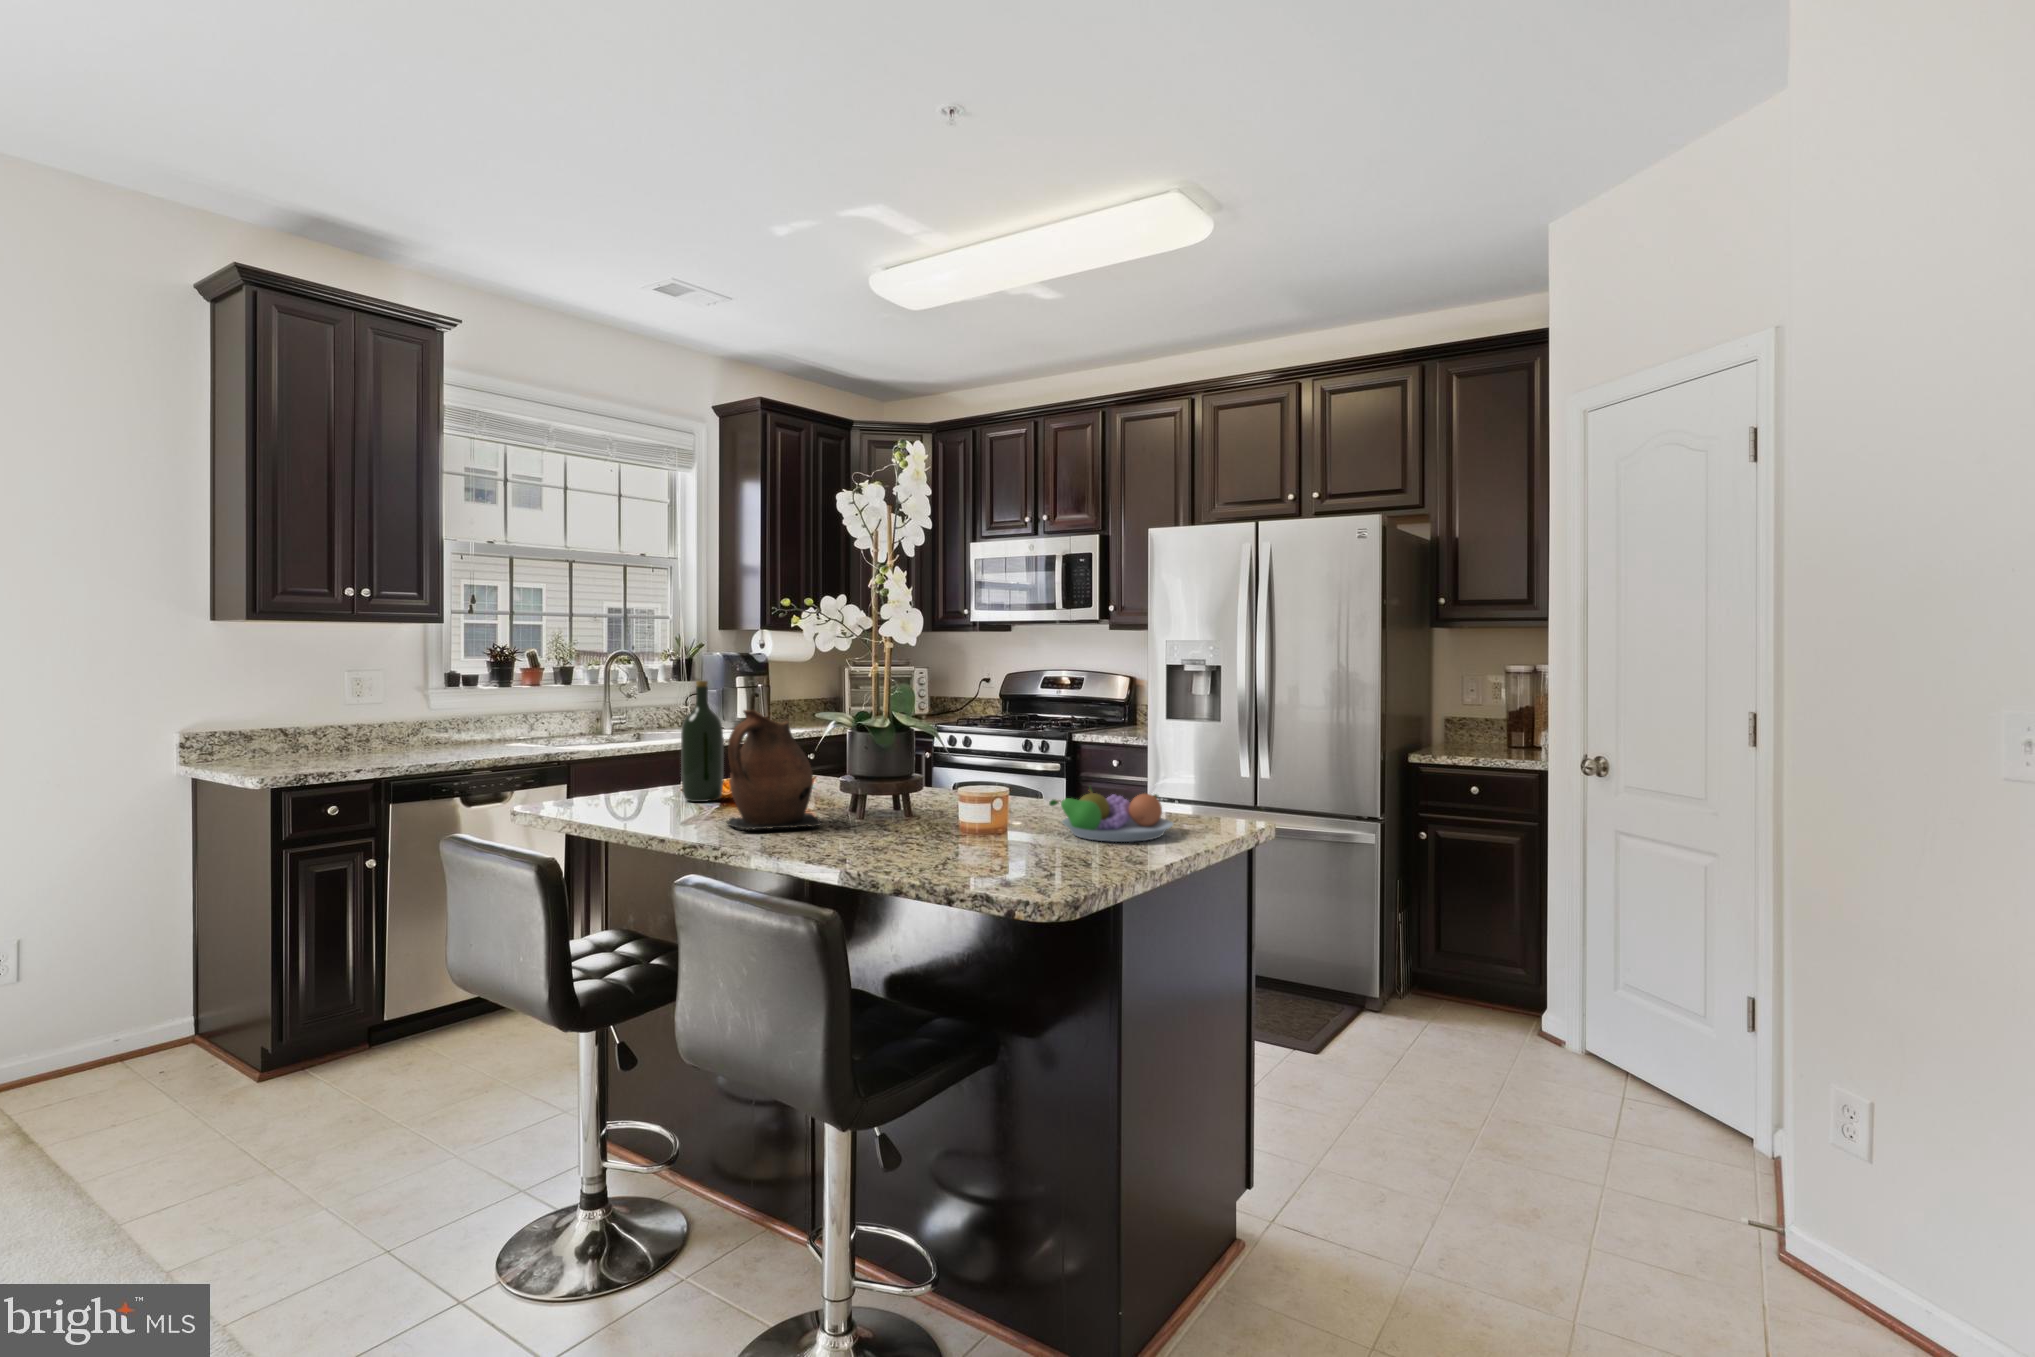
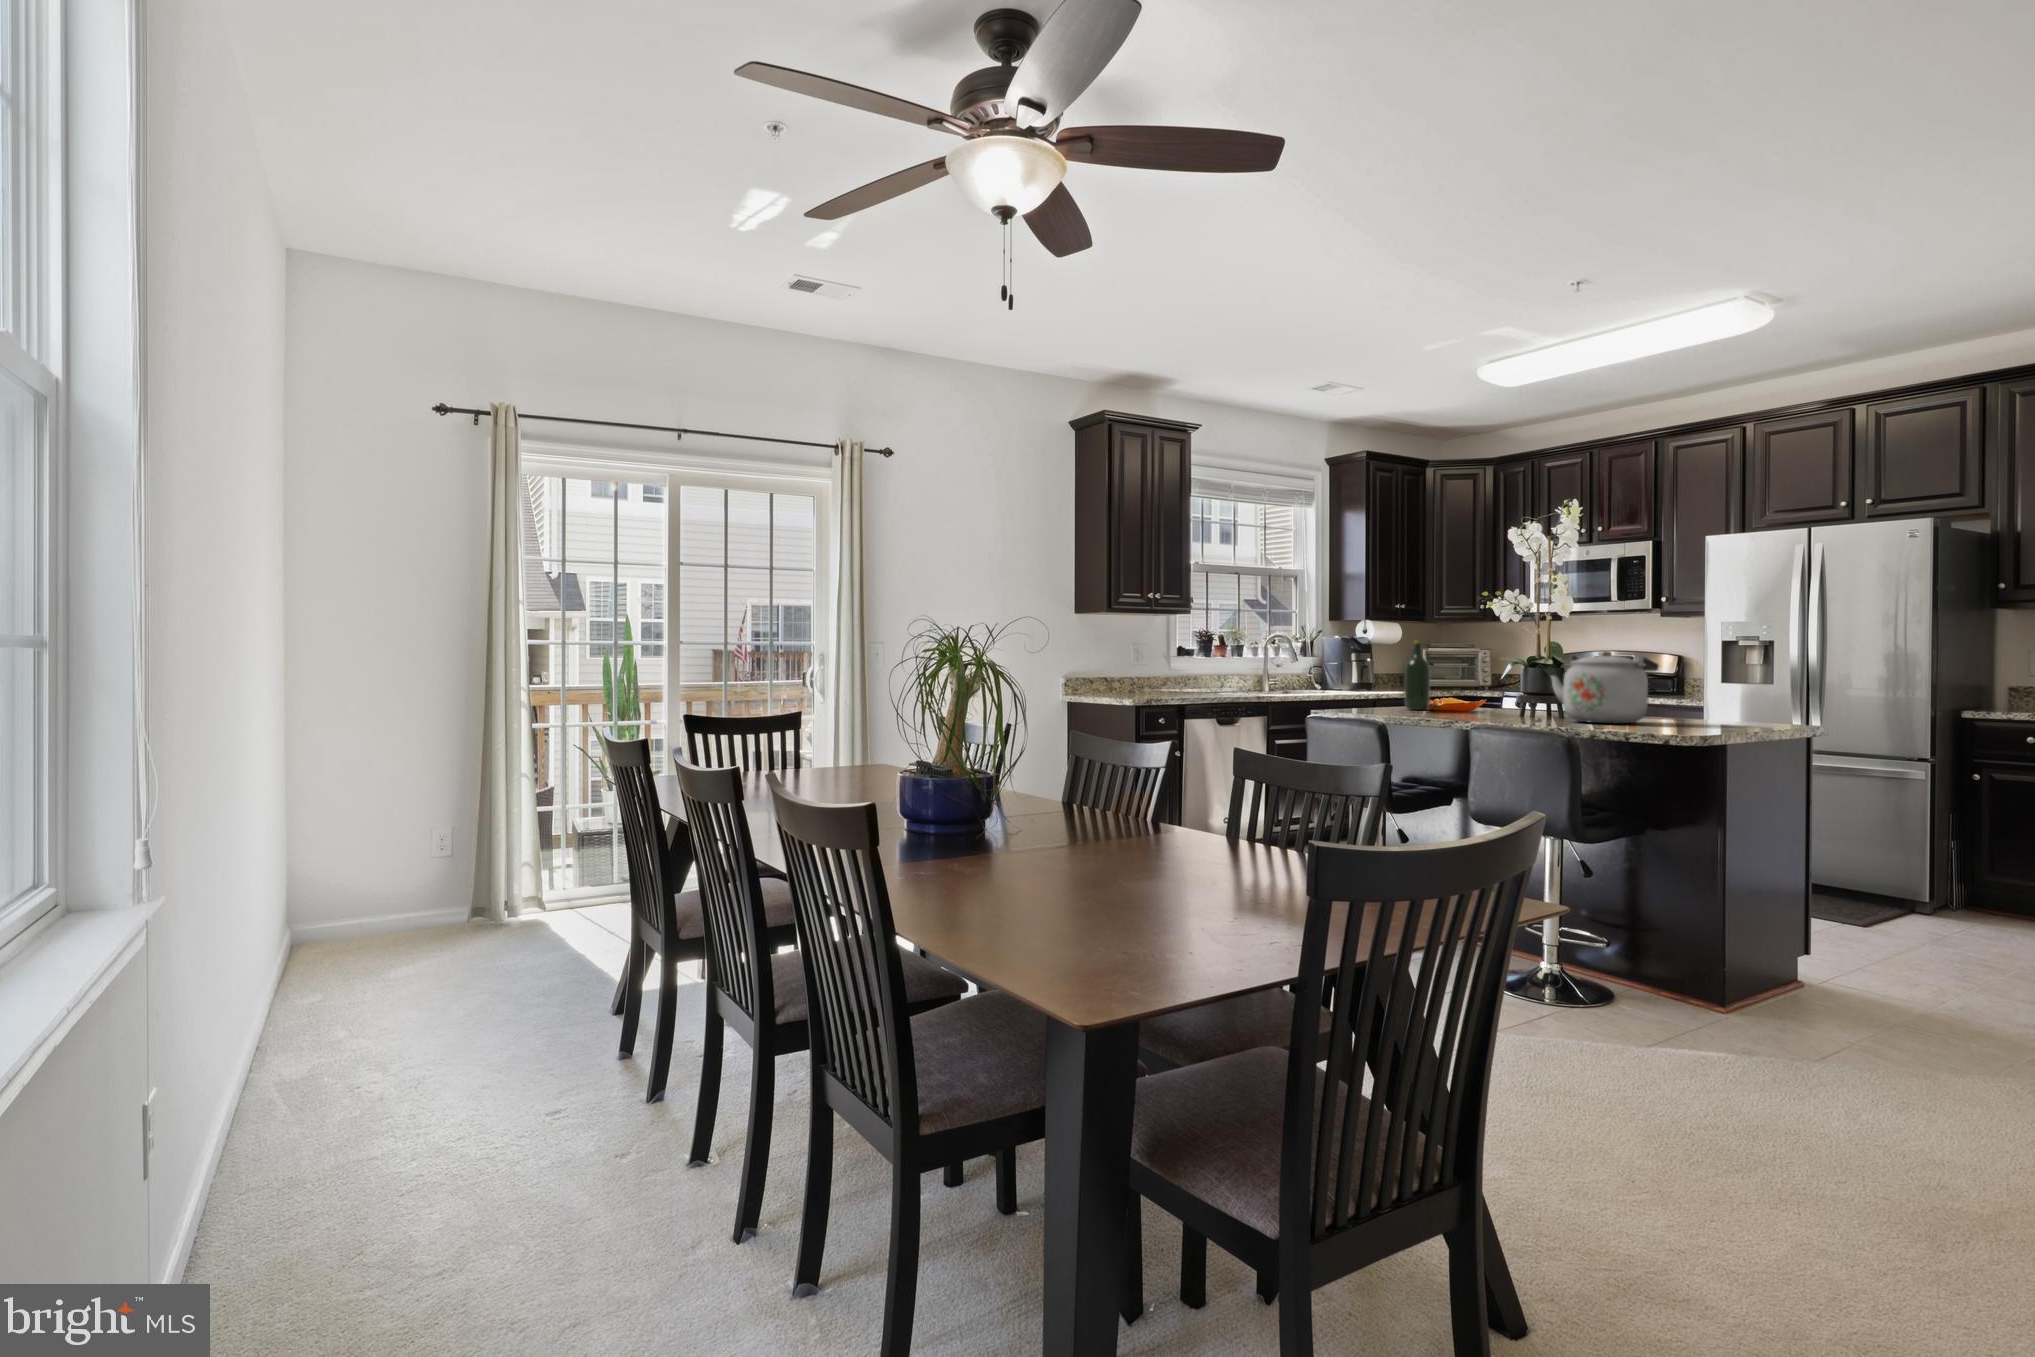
ceramic pitcher: present [727,710,822,829] -> none [1454,651,1519,717]
kettle: none [854,718,1024,858] -> present [1550,651,1659,723]
fruit bowl: present [1049,788,1173,842] -> none [1669,696,1756,724]

